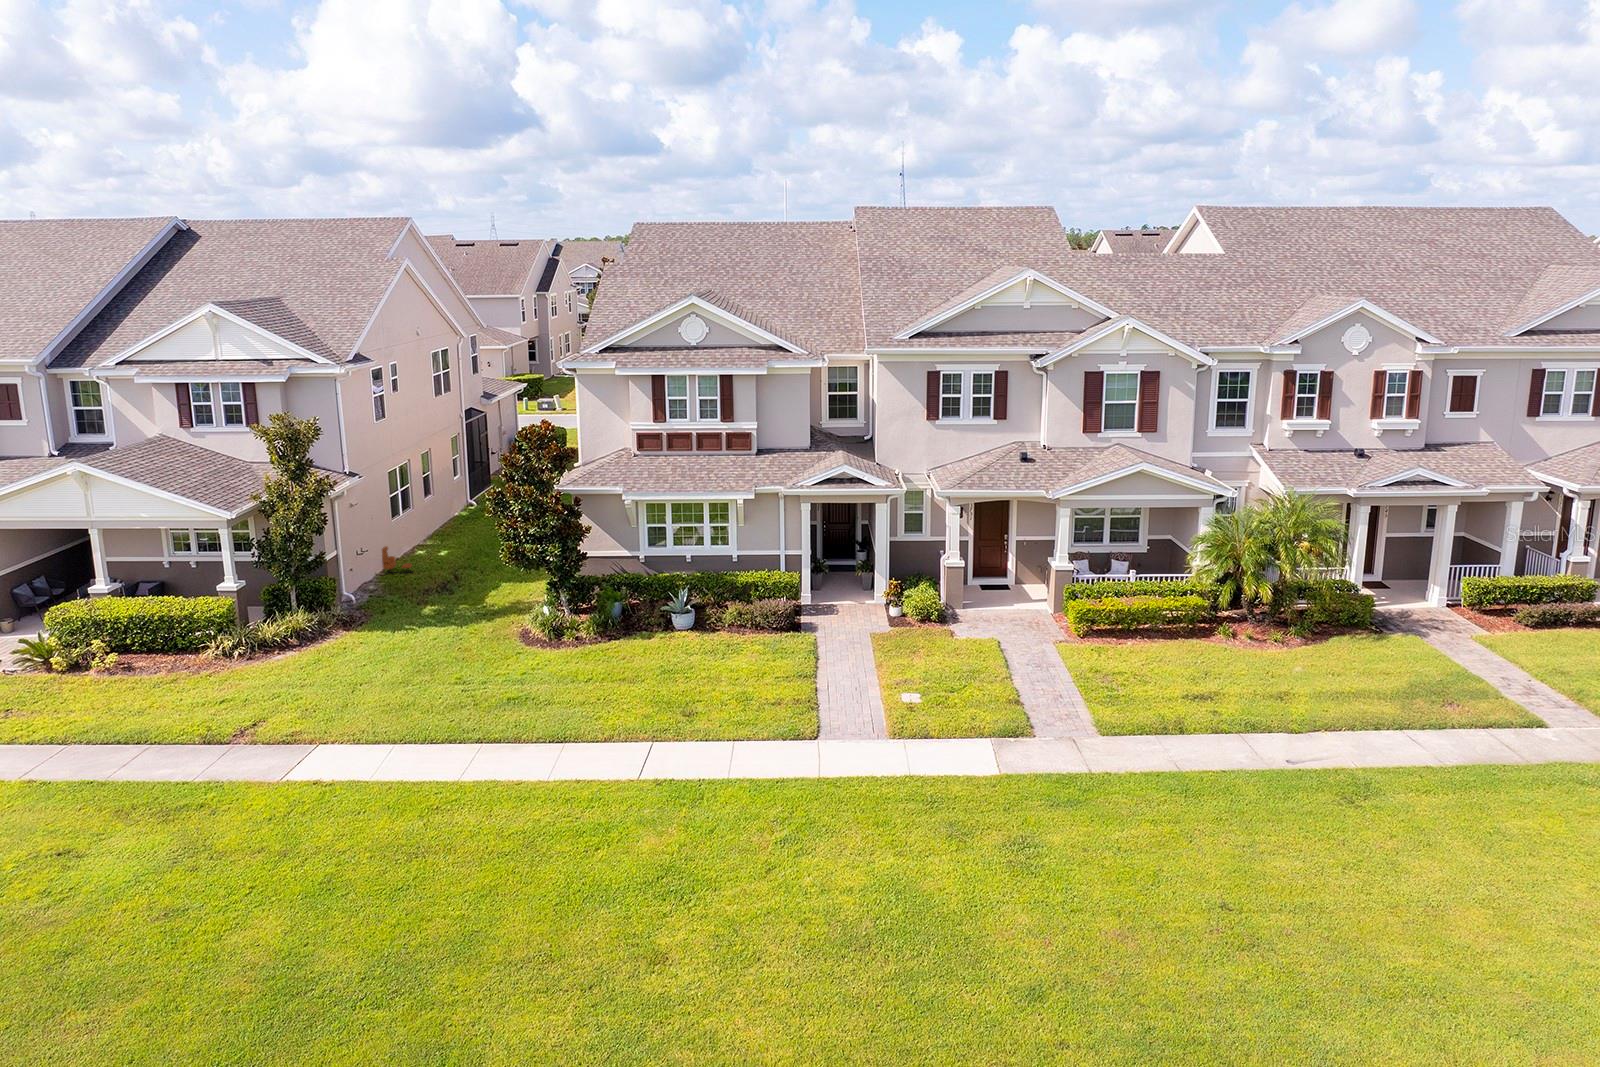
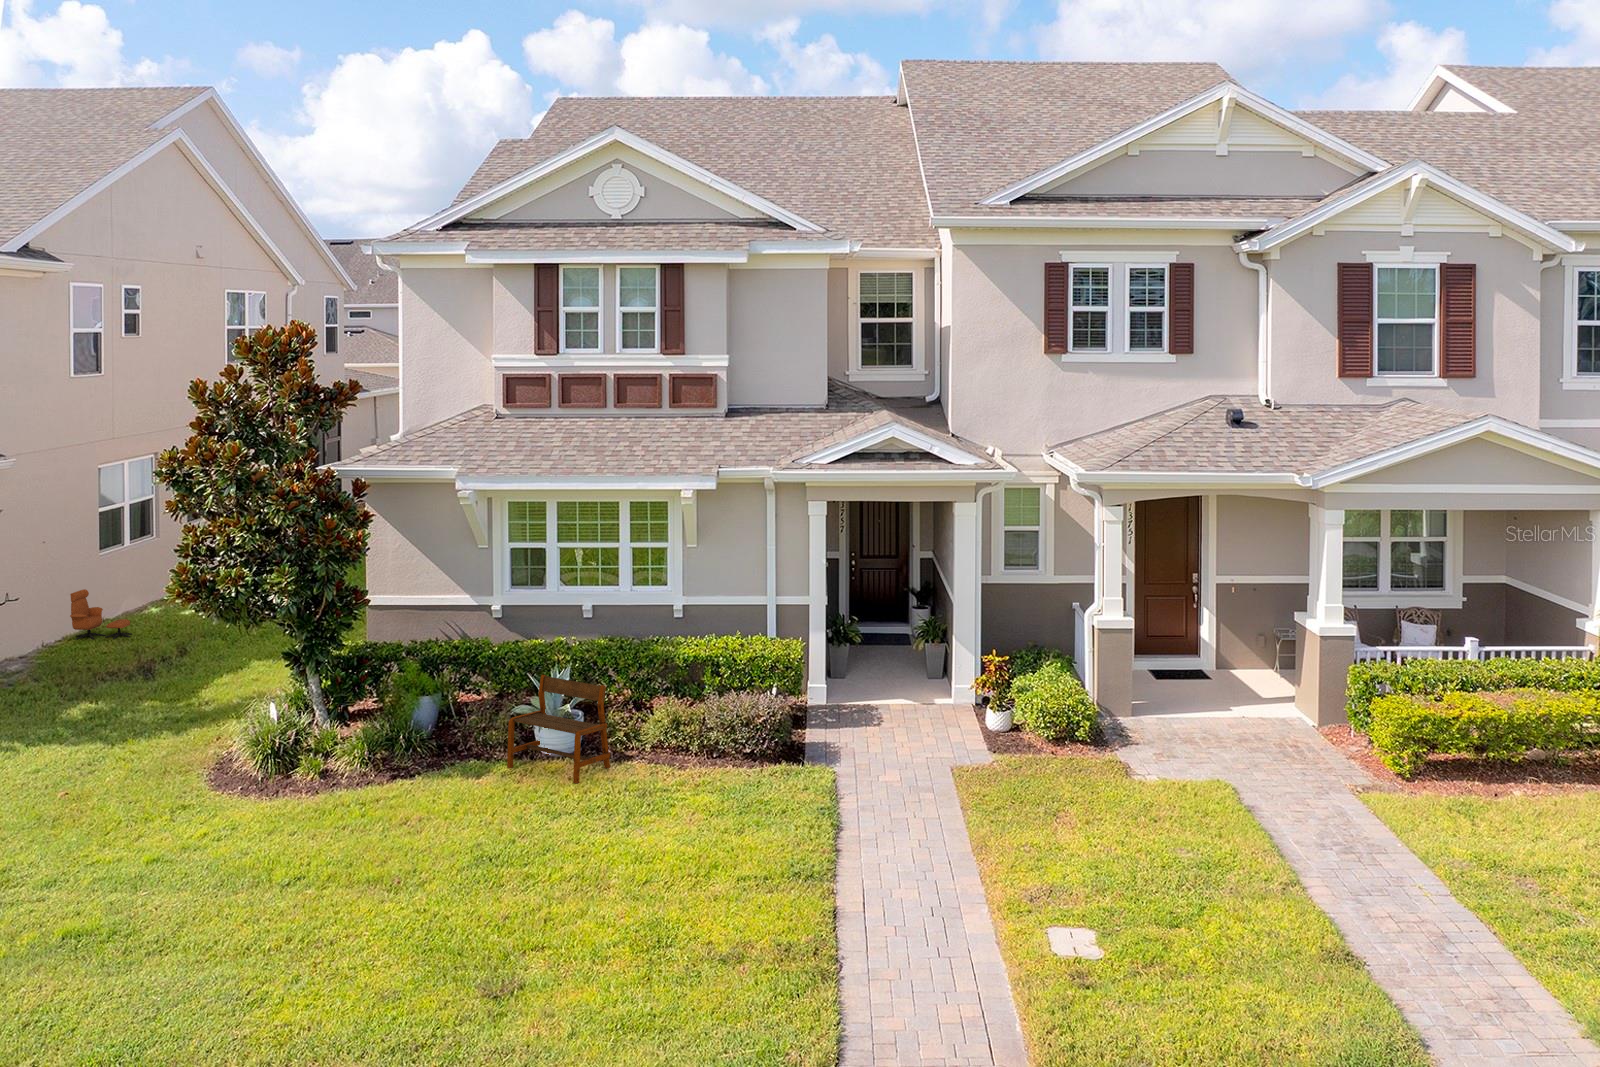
bench: none [662,592,711,642] -> present [507,675,610,784]

